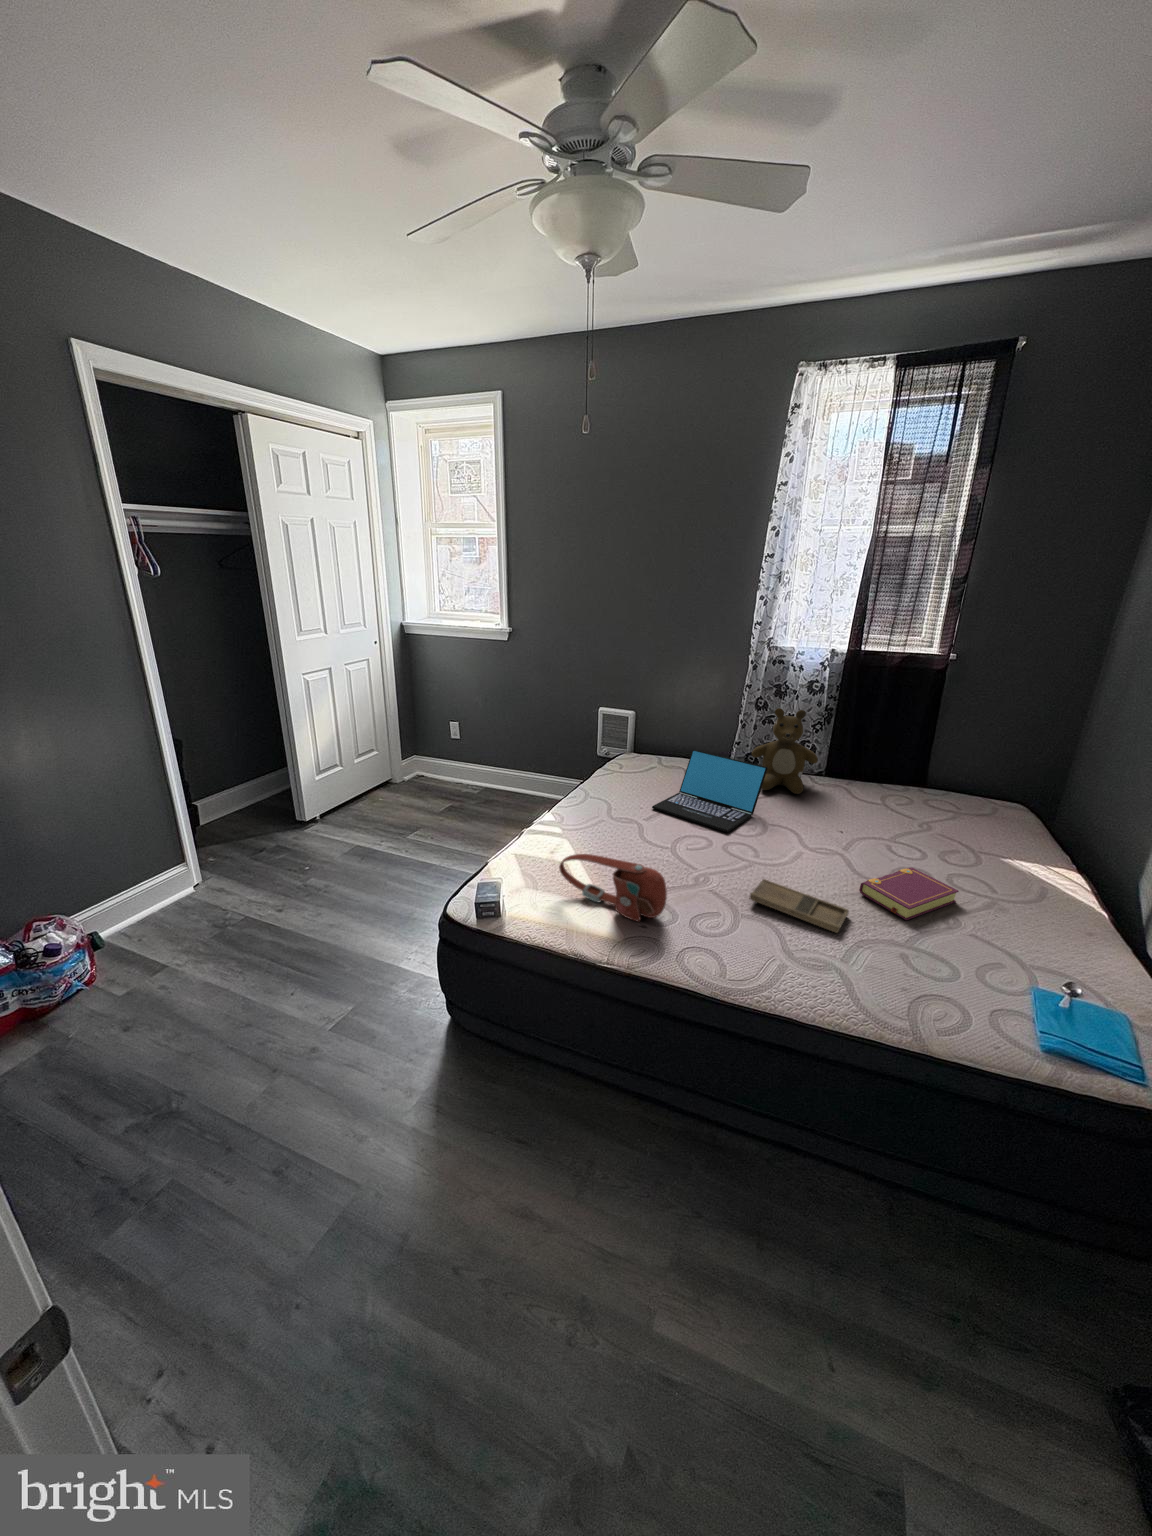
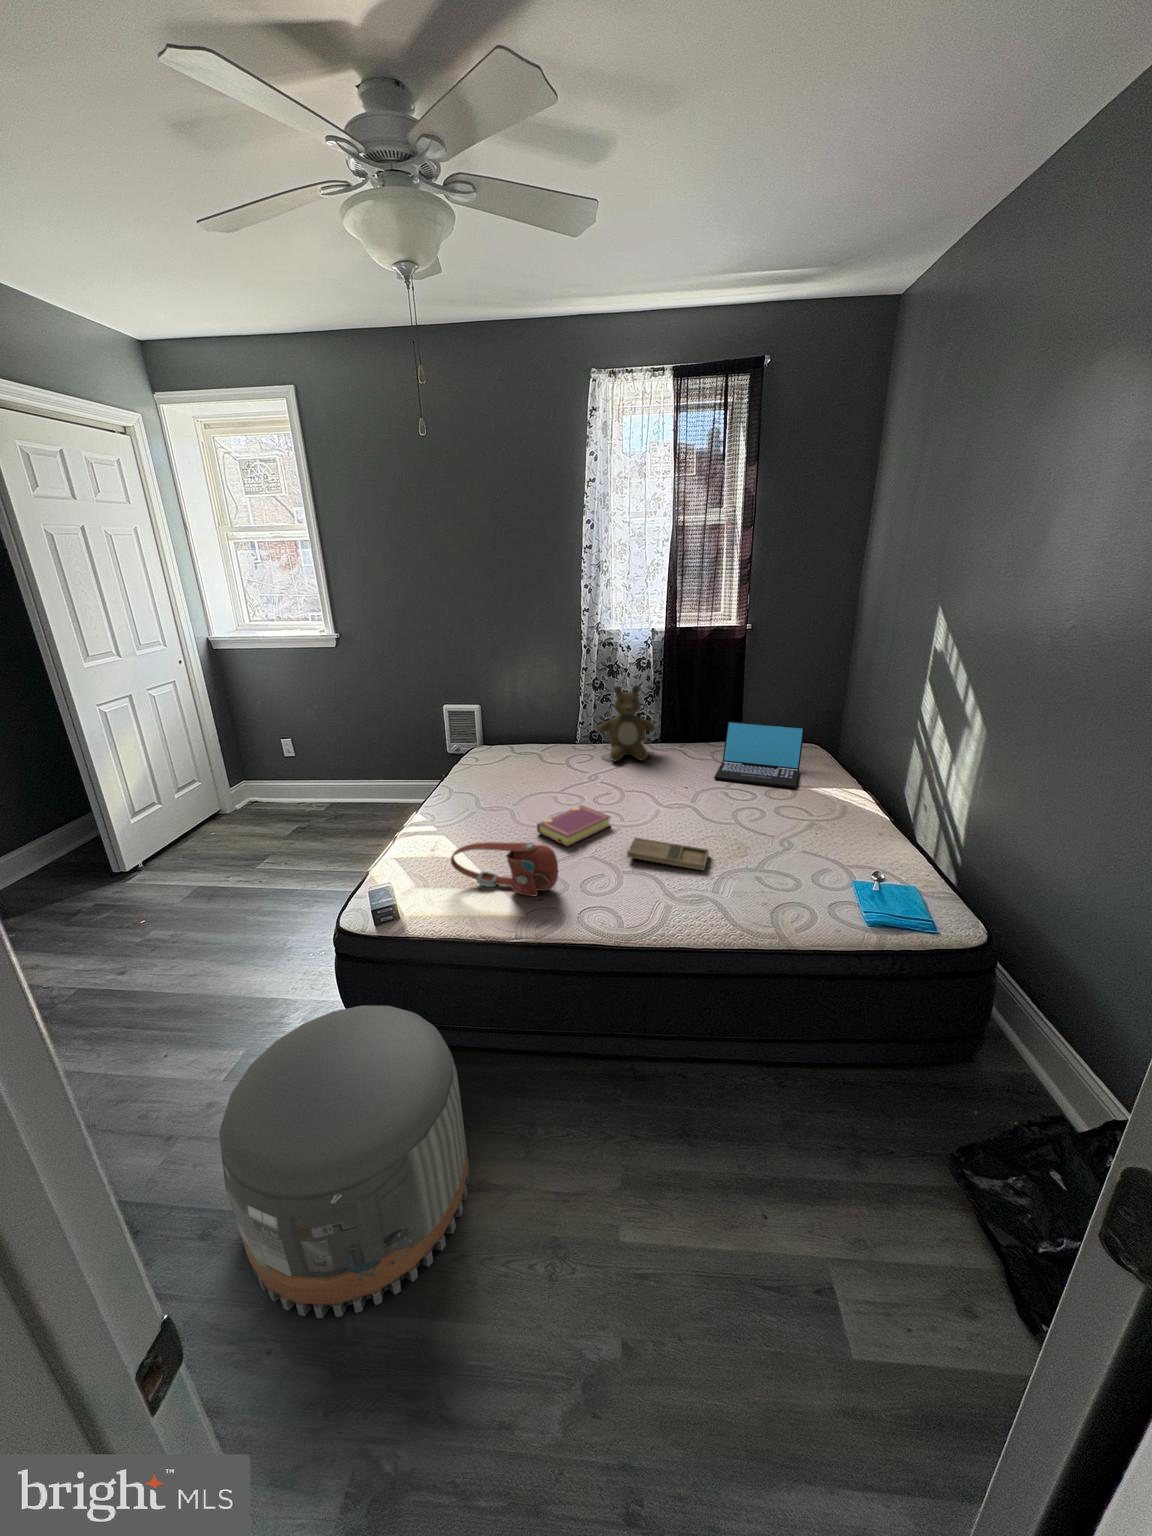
laptop: present [652,750,768,833] -> present [714,721,804,788]
book: present [859,868,959,920] -> present [537,805,610,846]
pouf: none [287,993,518,1298] -> present [219,1005,469,1318]

